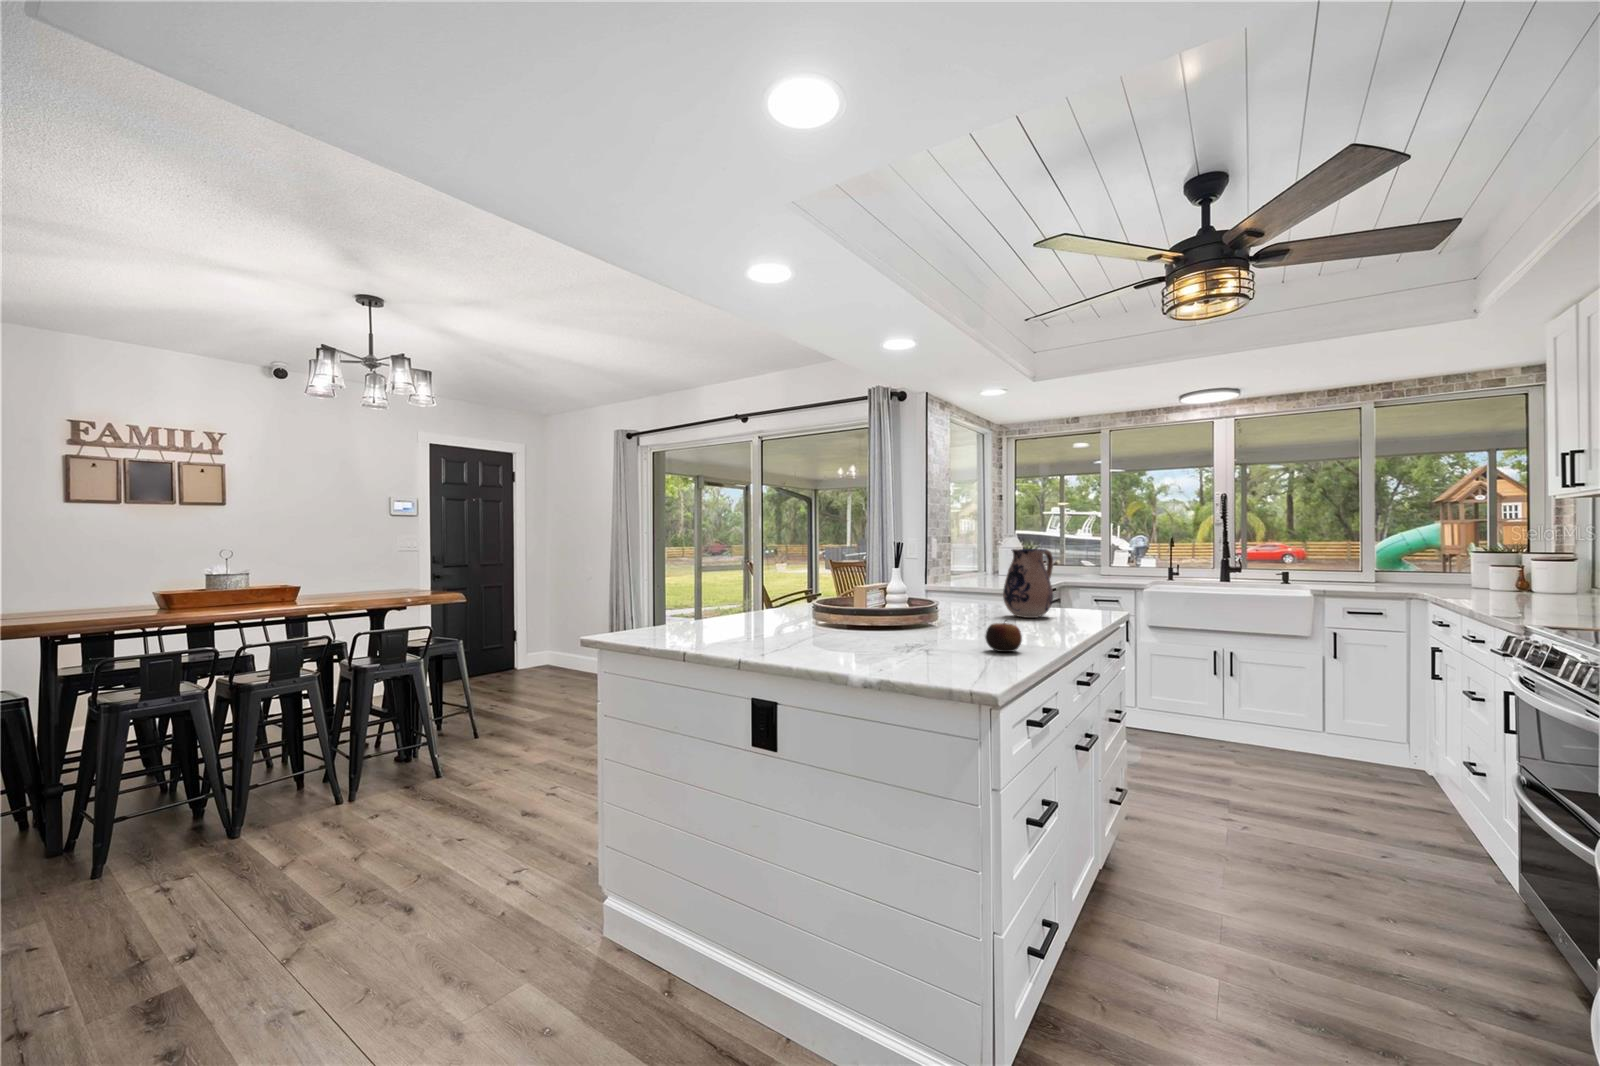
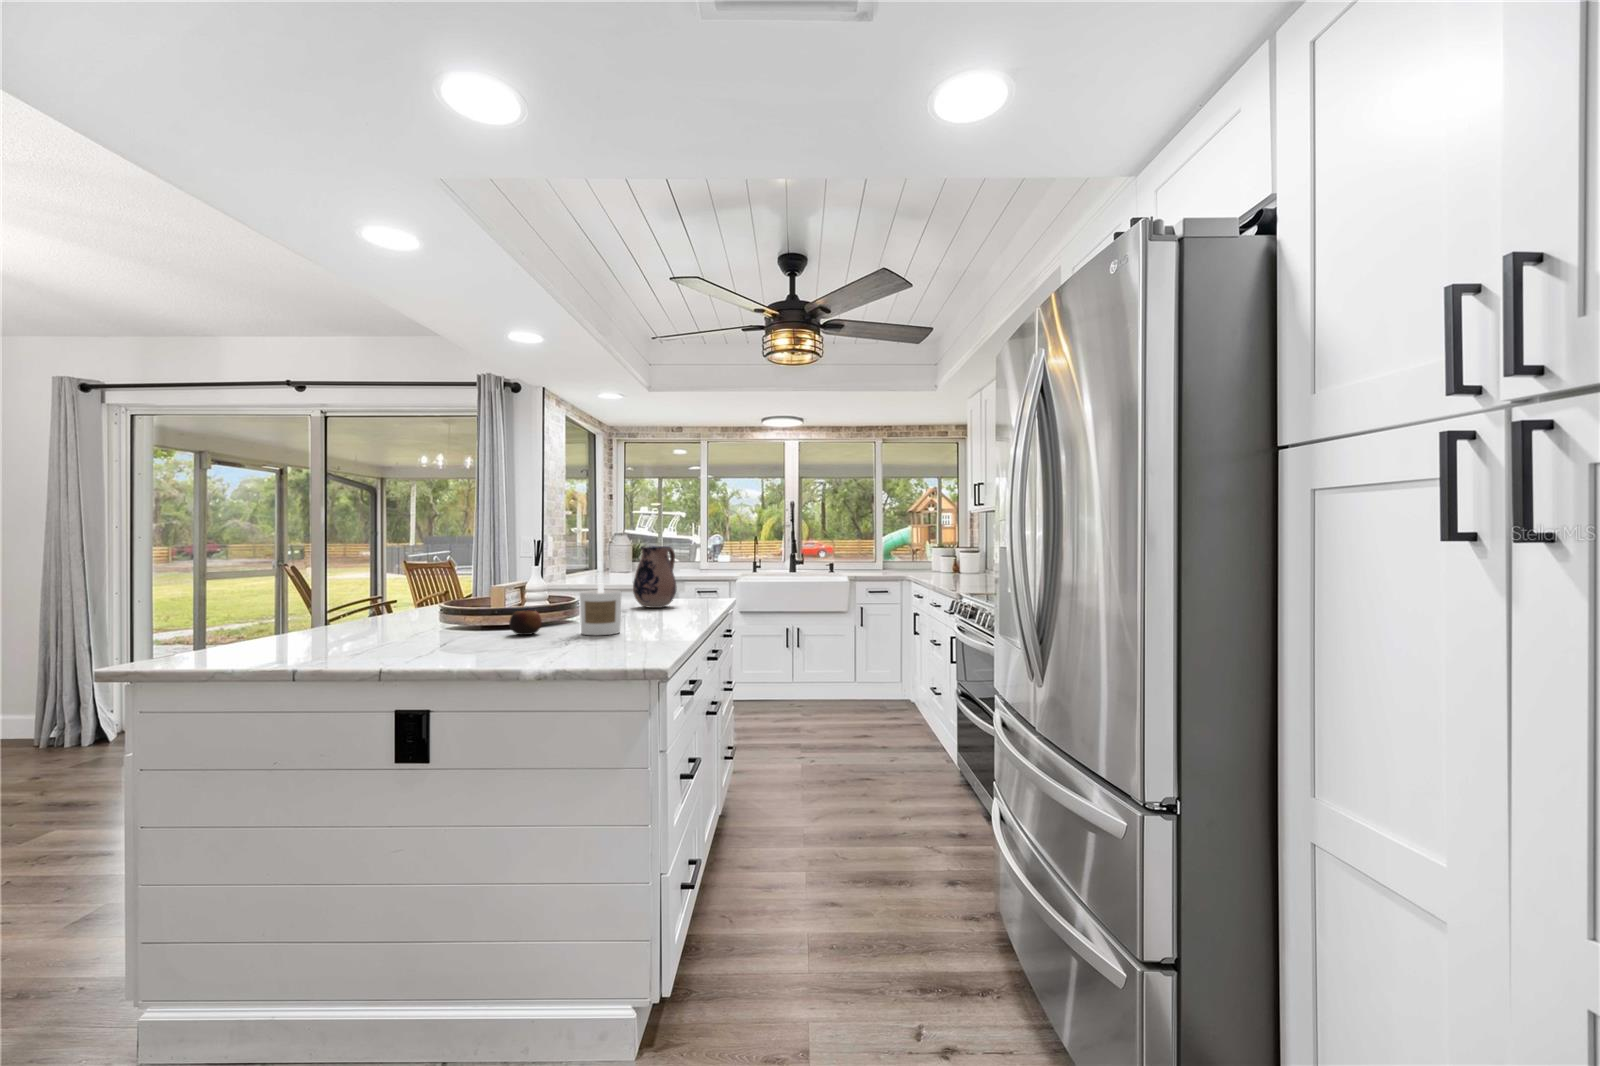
candle: none [923,589,967,645] -> present [580,584,621,635]
apple: present [985,622,1022,652] -> present [509,610,542,635]

